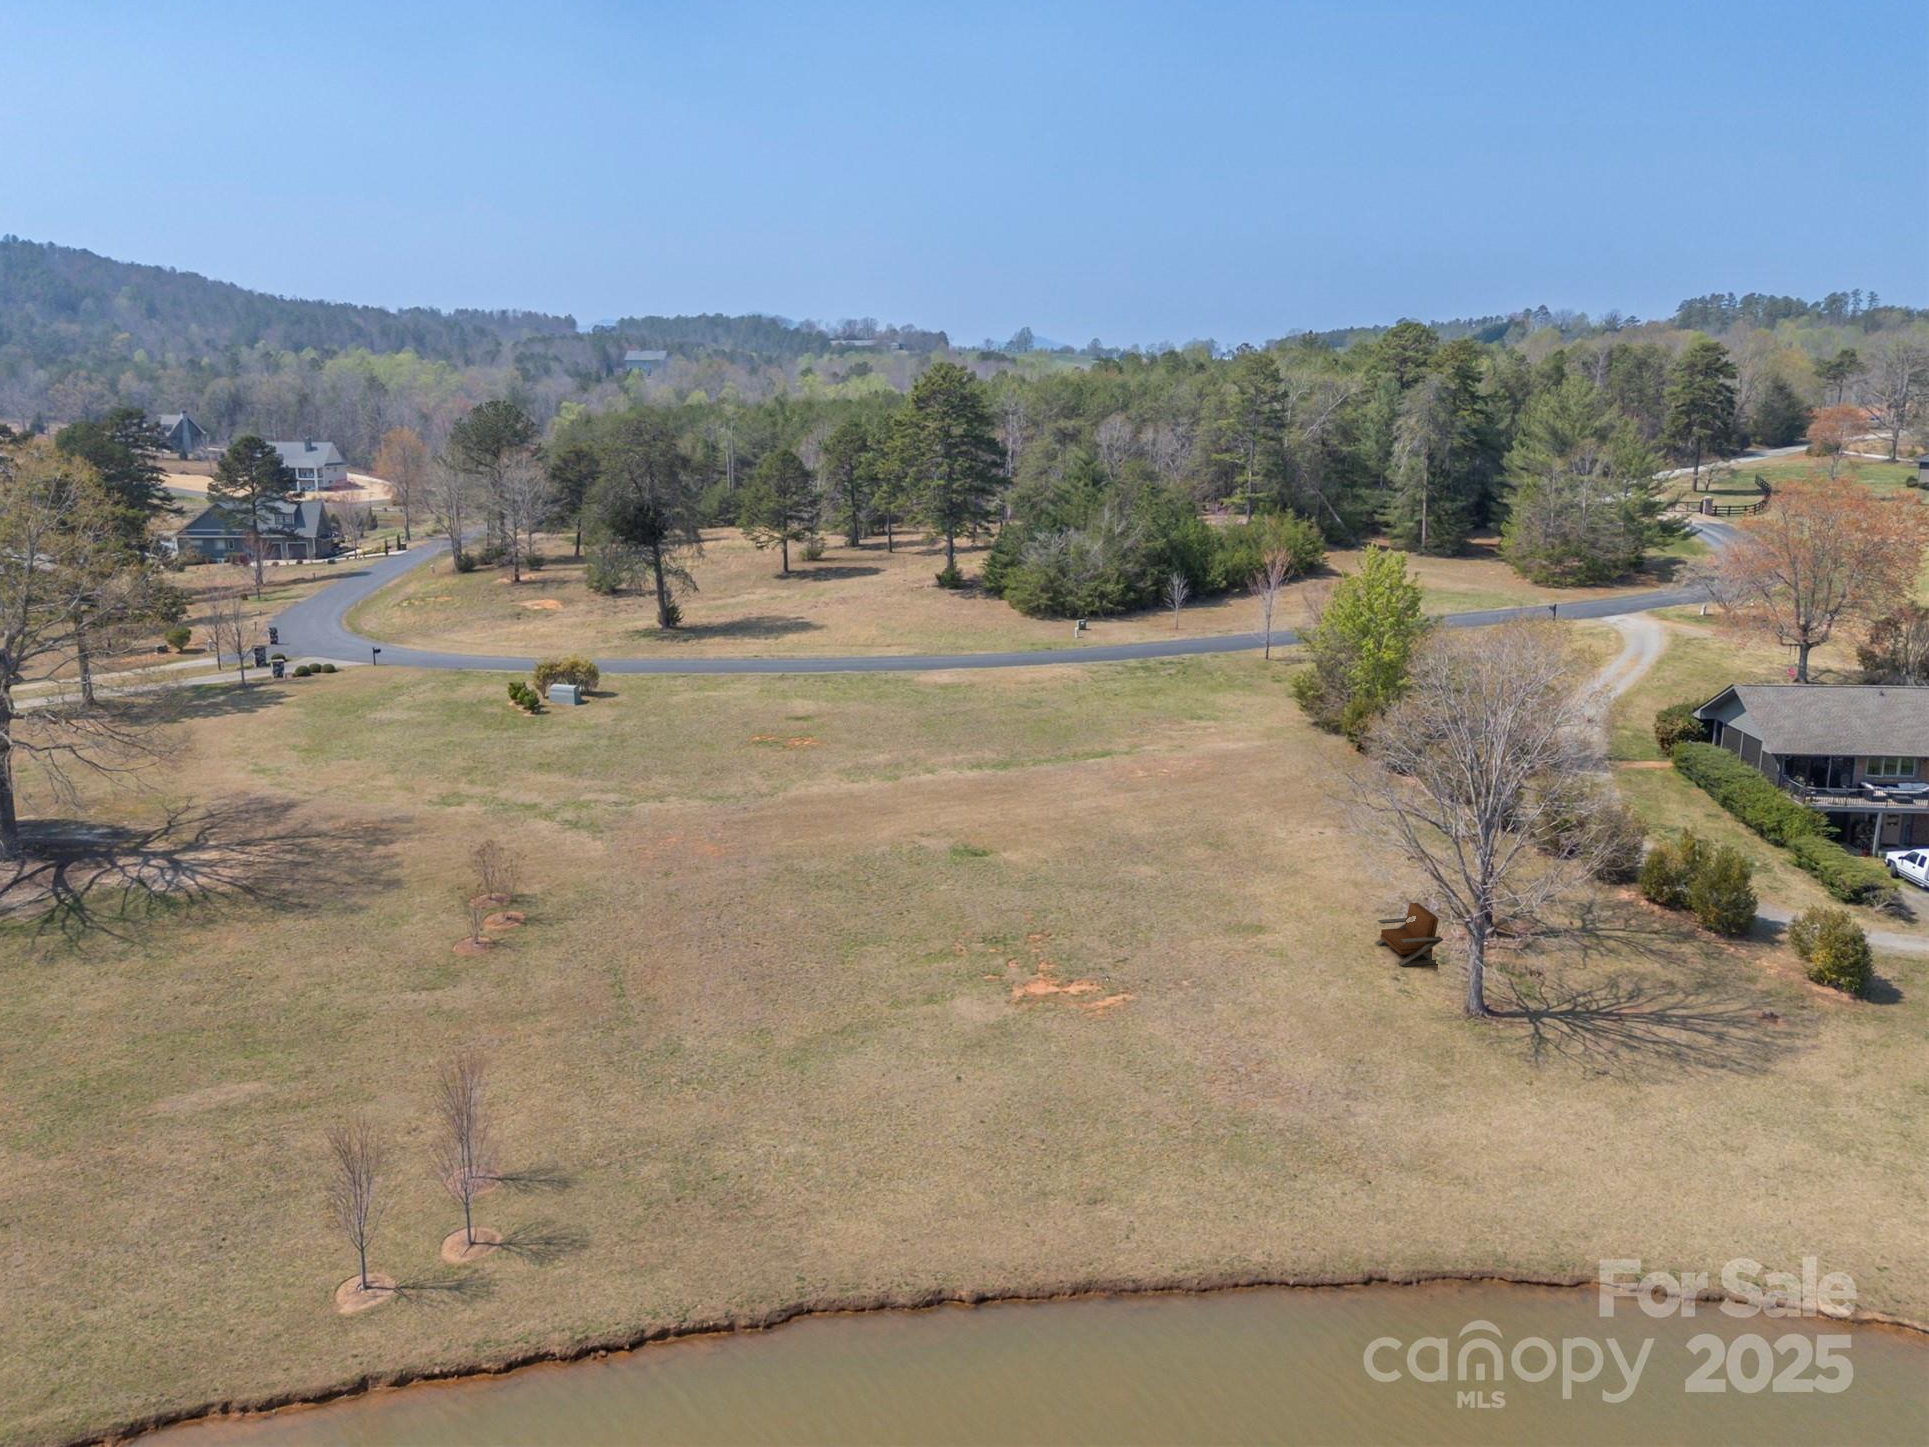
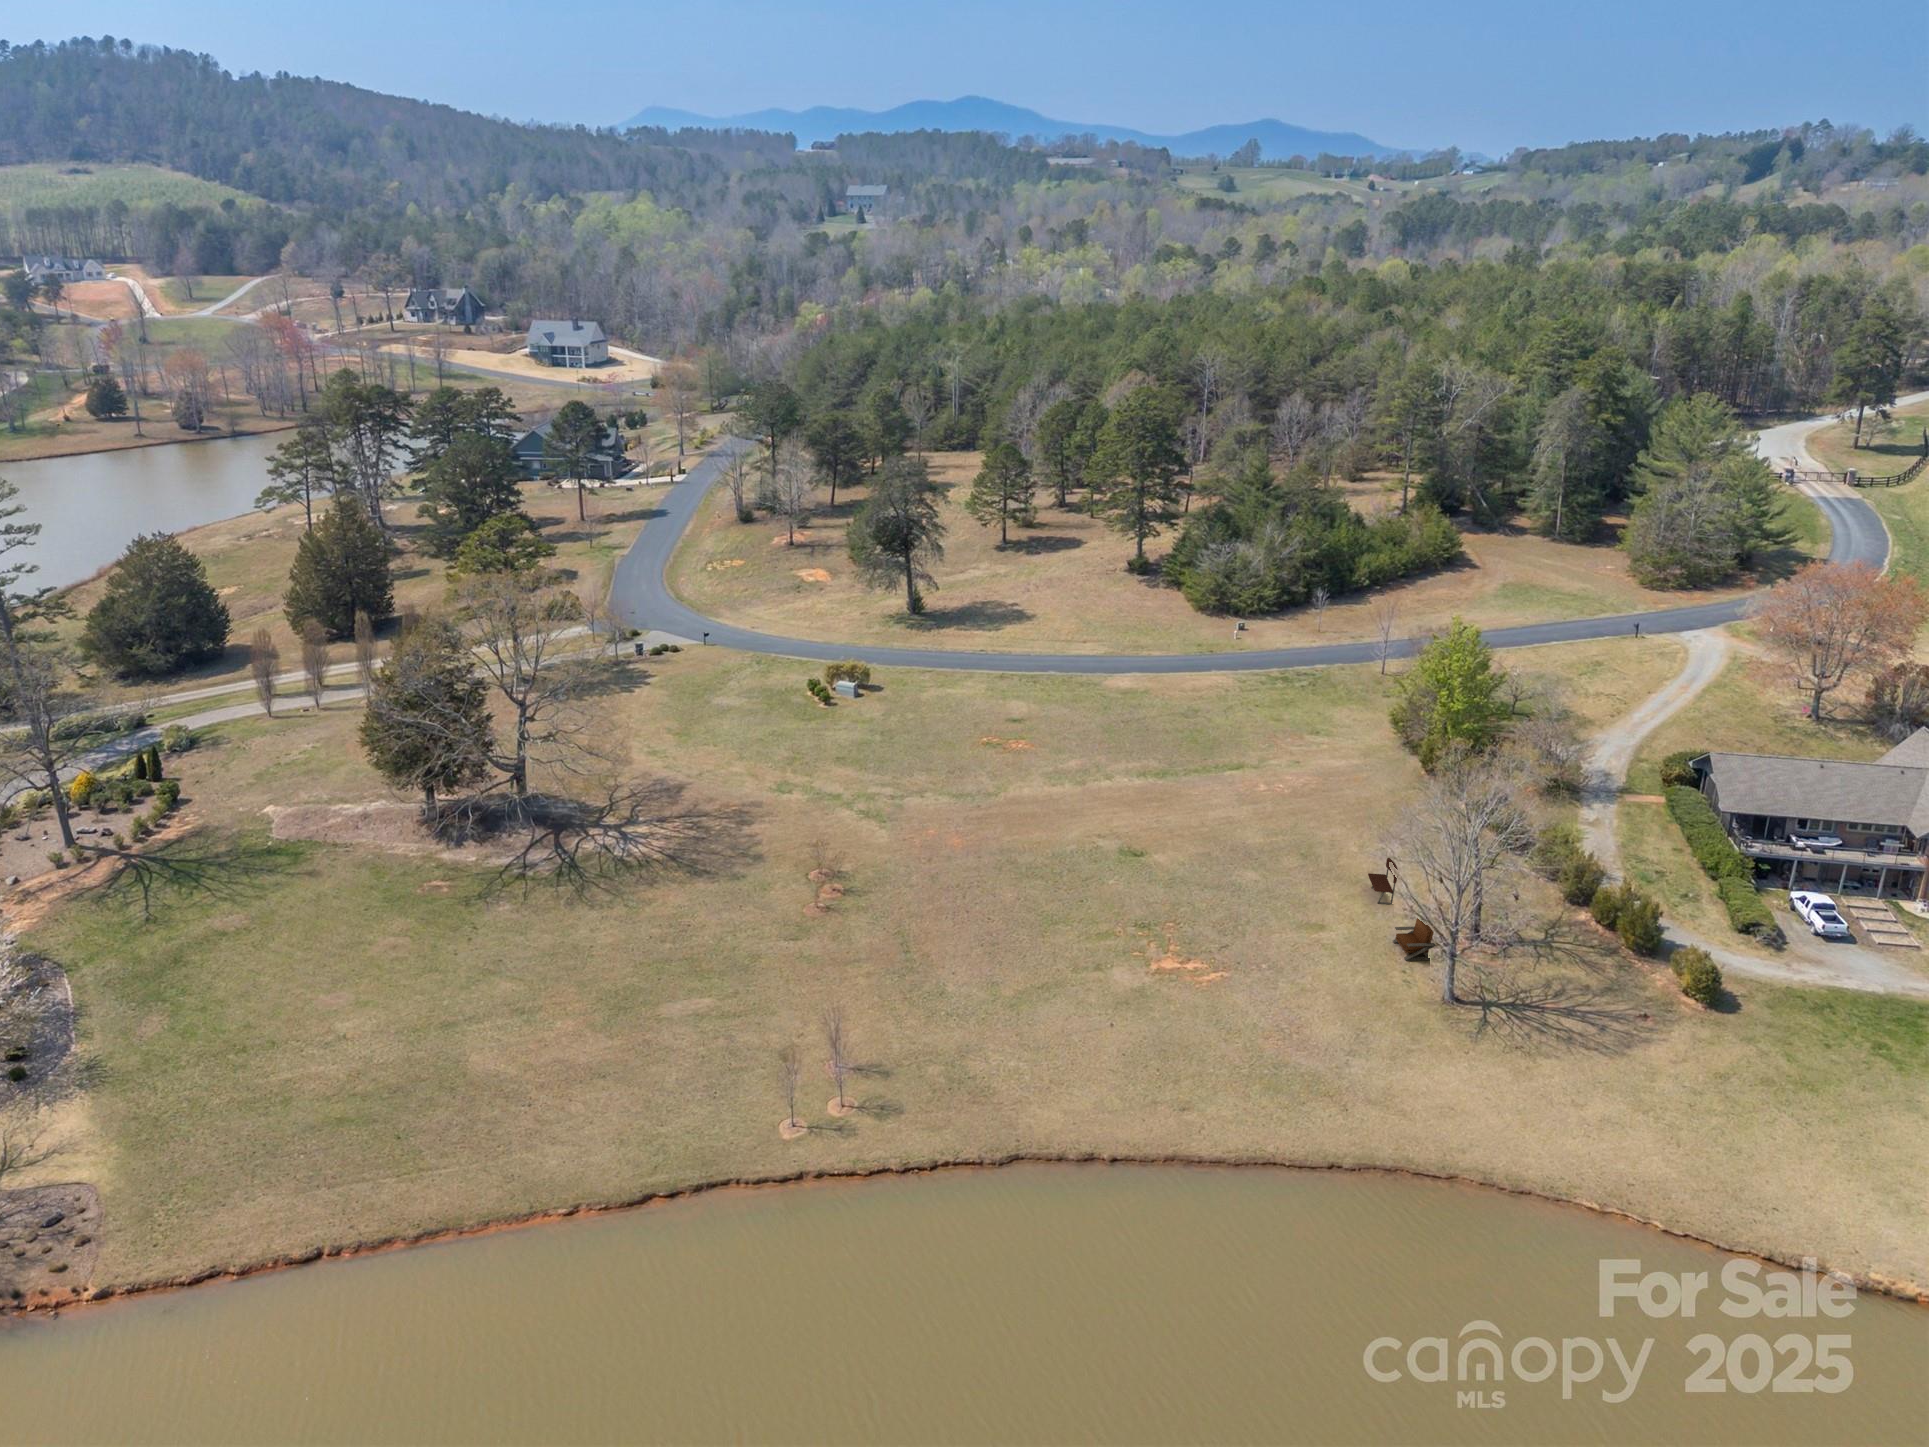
bench: none [1323,833,1369,899] -> present [1368,858,1398,904]

